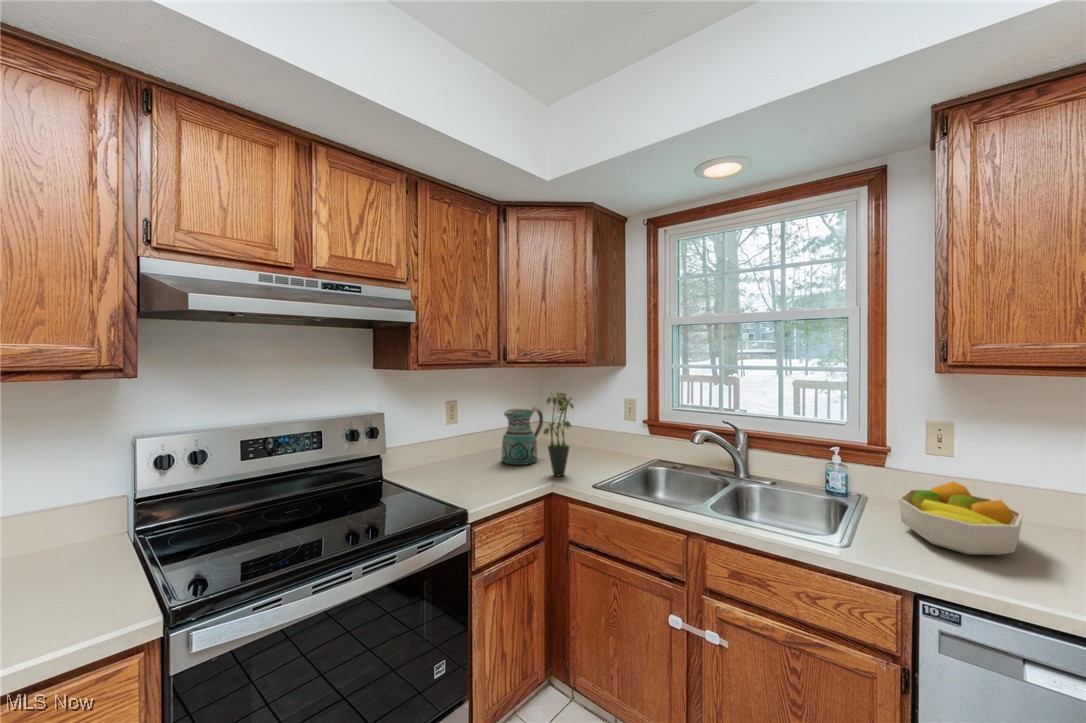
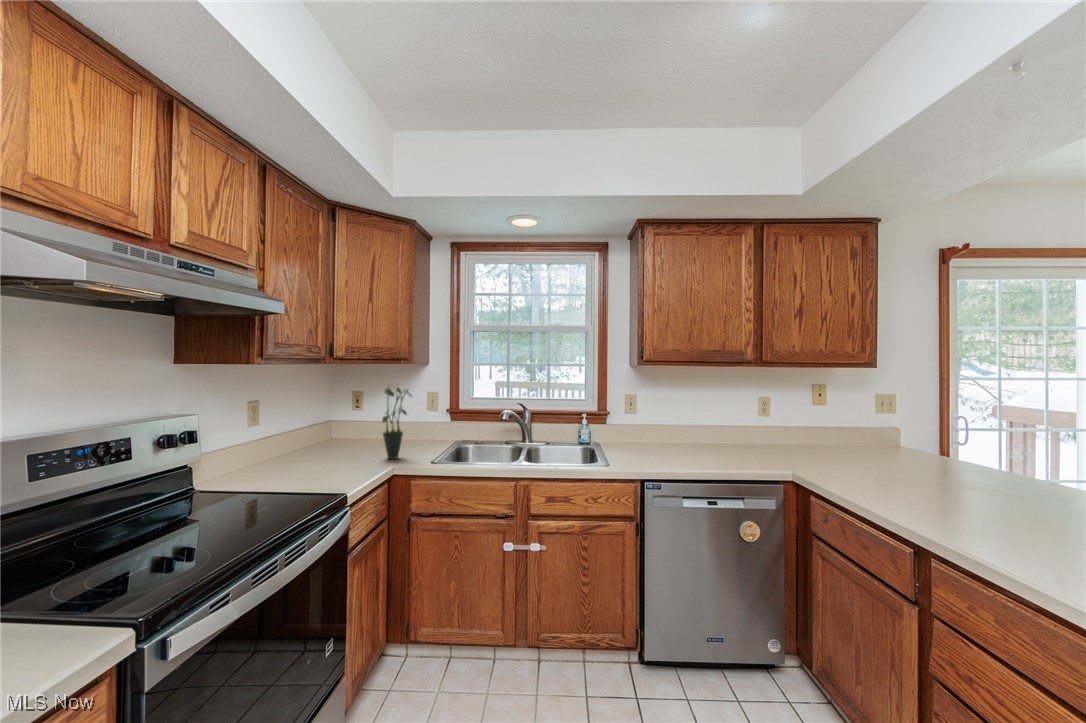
ceramic pitcher: present [501,407,543,465] -> none [319,401,358,457]
fruit bowl: present [898,482,1023,555] -> none [624,425,676,460]

